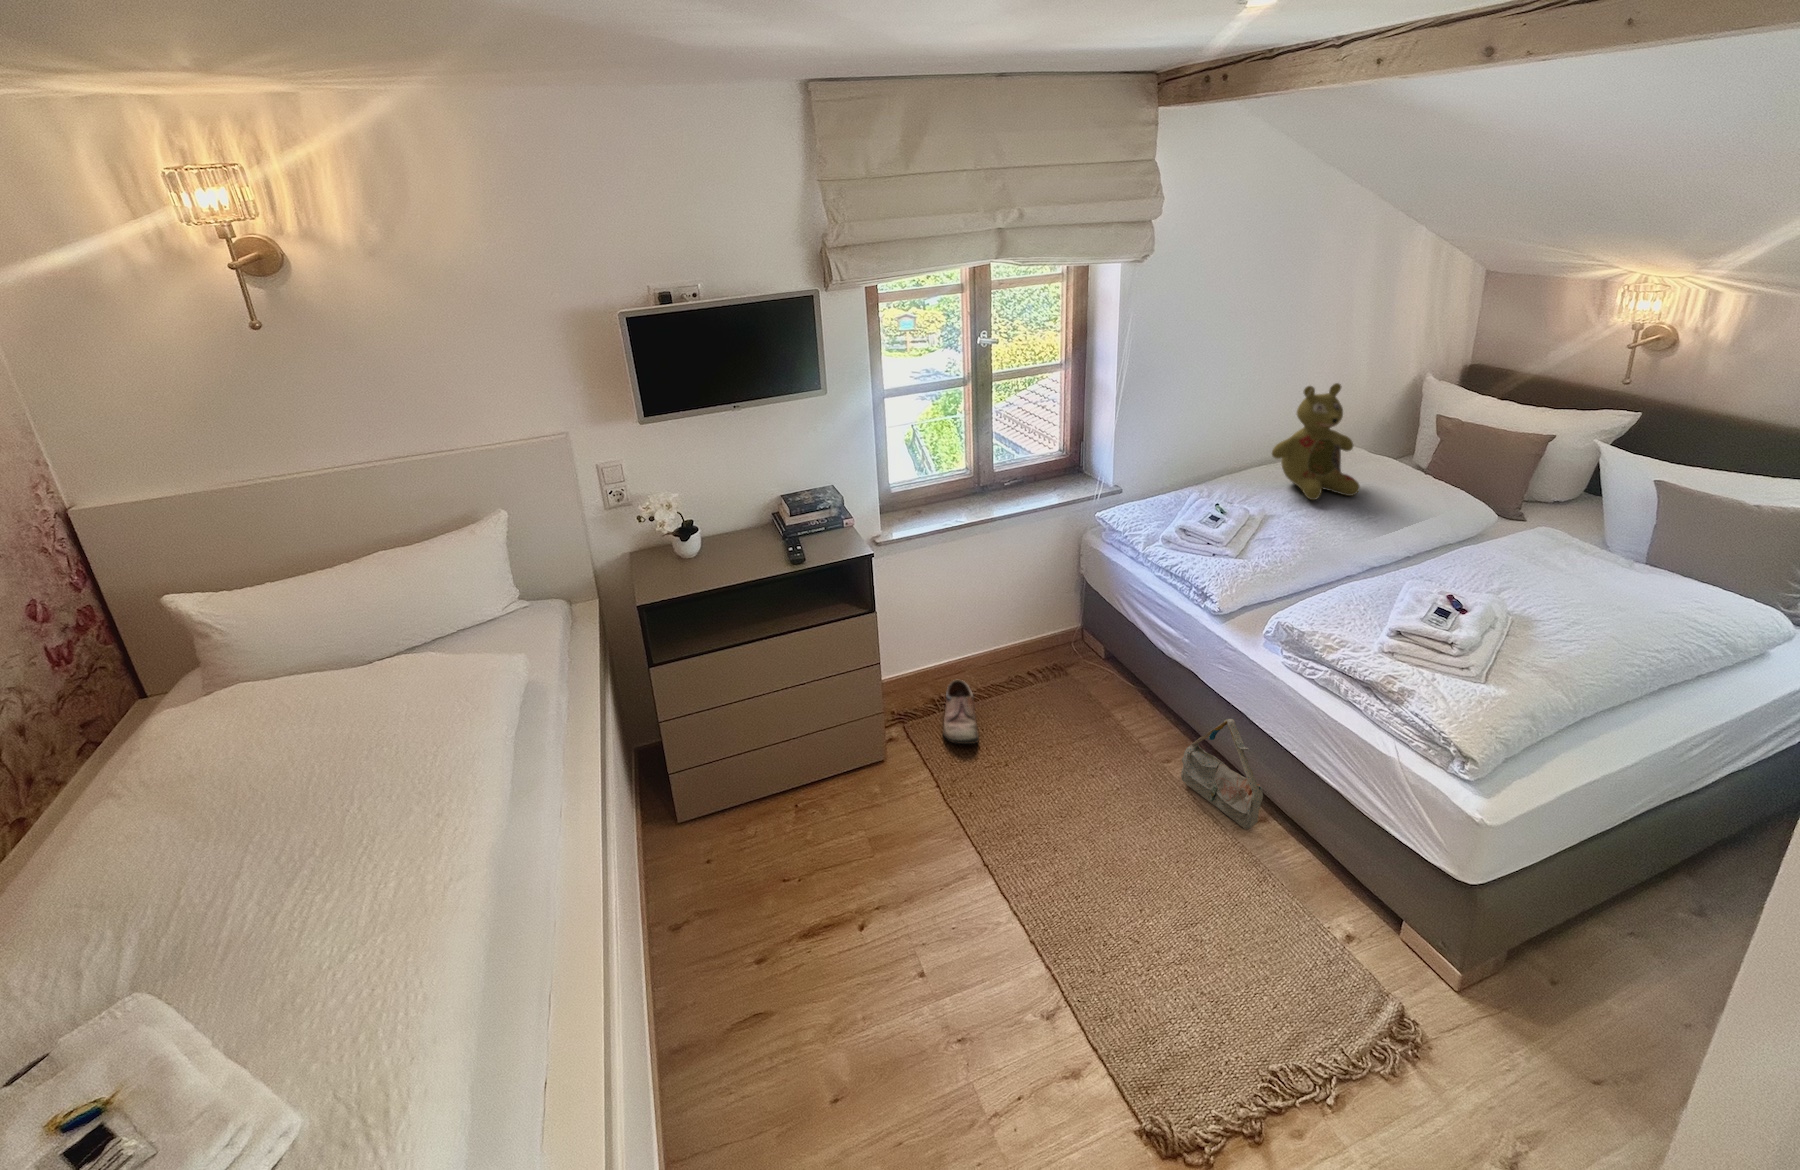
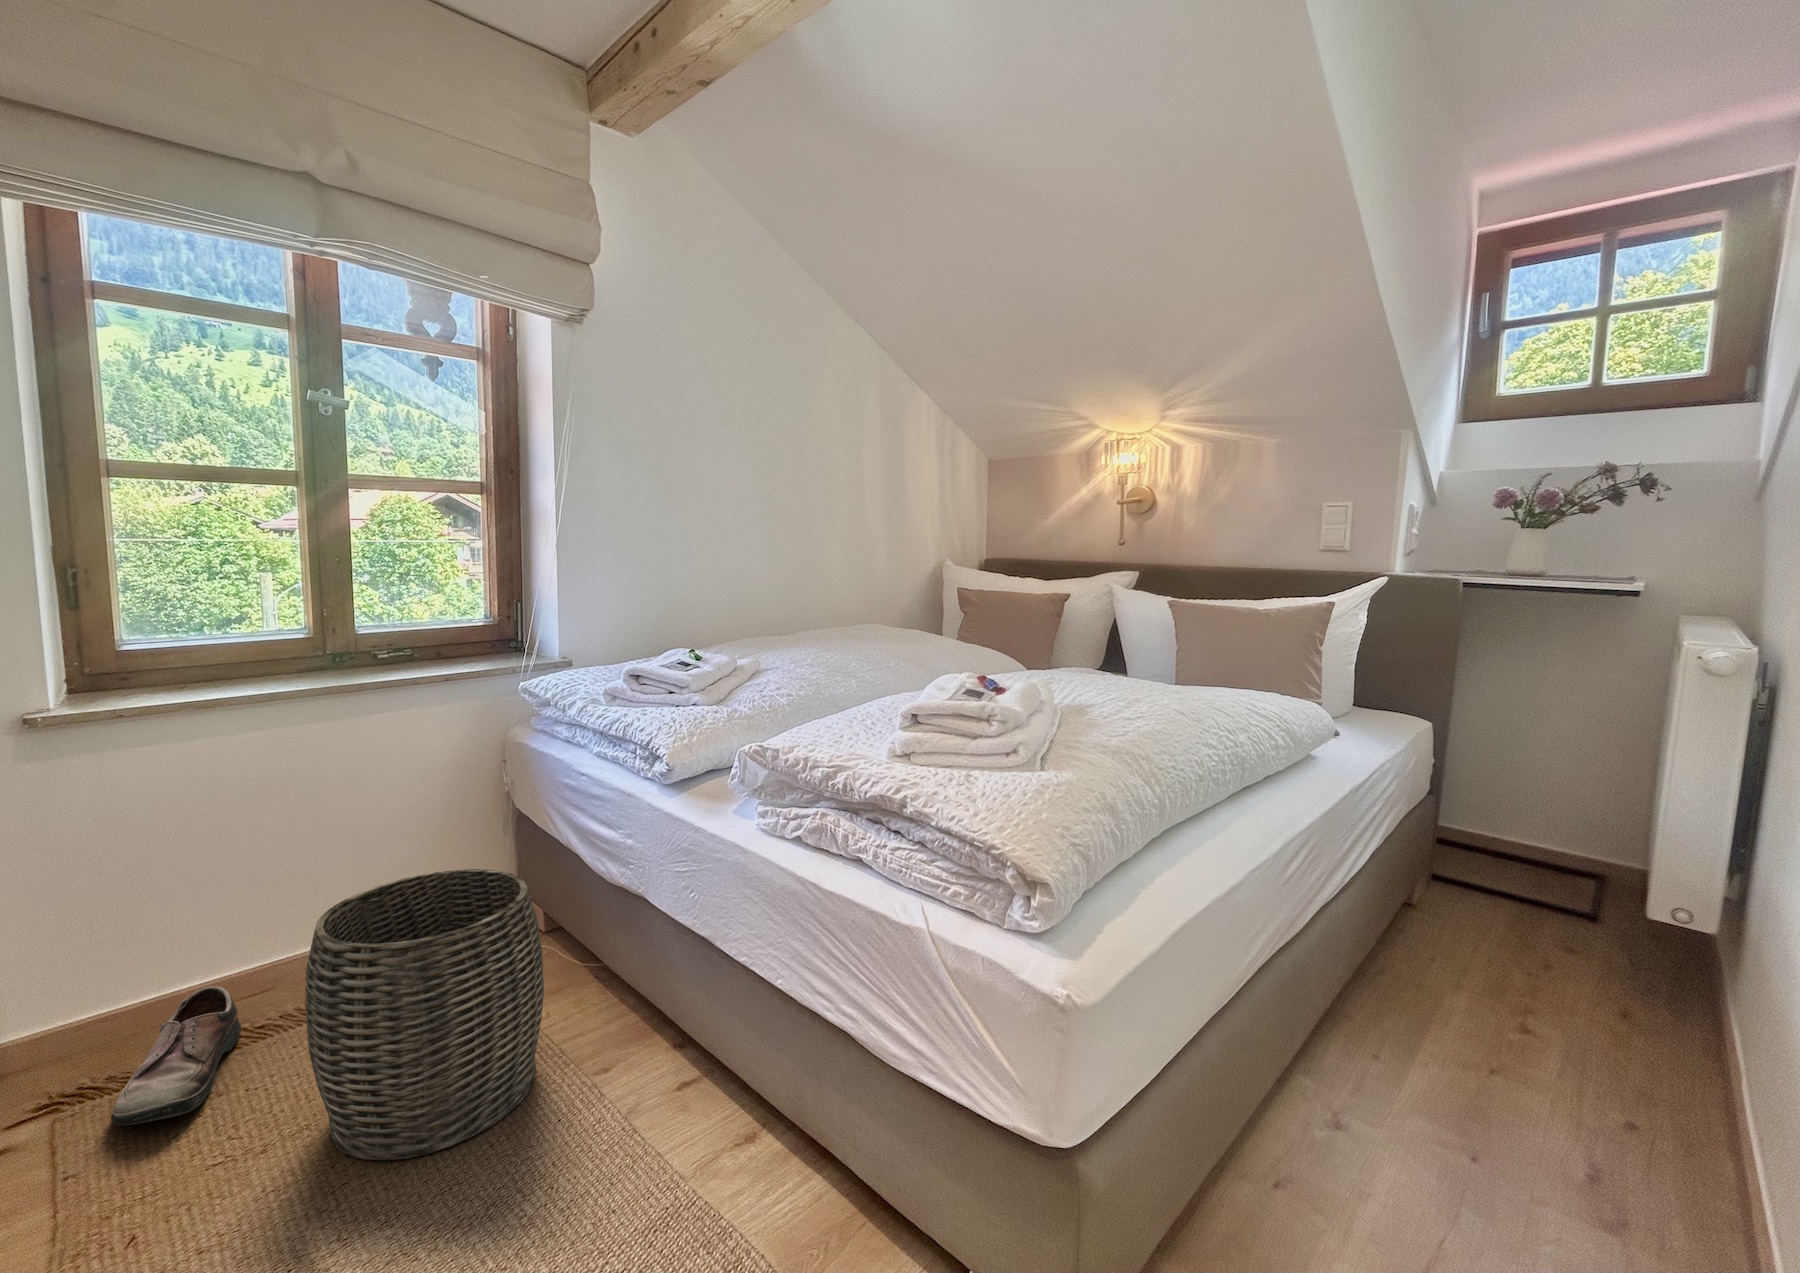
stuffed bear: present [1272,383,1360,500] -> none [768,512,877,649]
woven basket: none [1036,648,1144,787] -> present [305,869,544,1160]
bag: present [1181,719,1263,829] -> none [608,942,739,1173]

